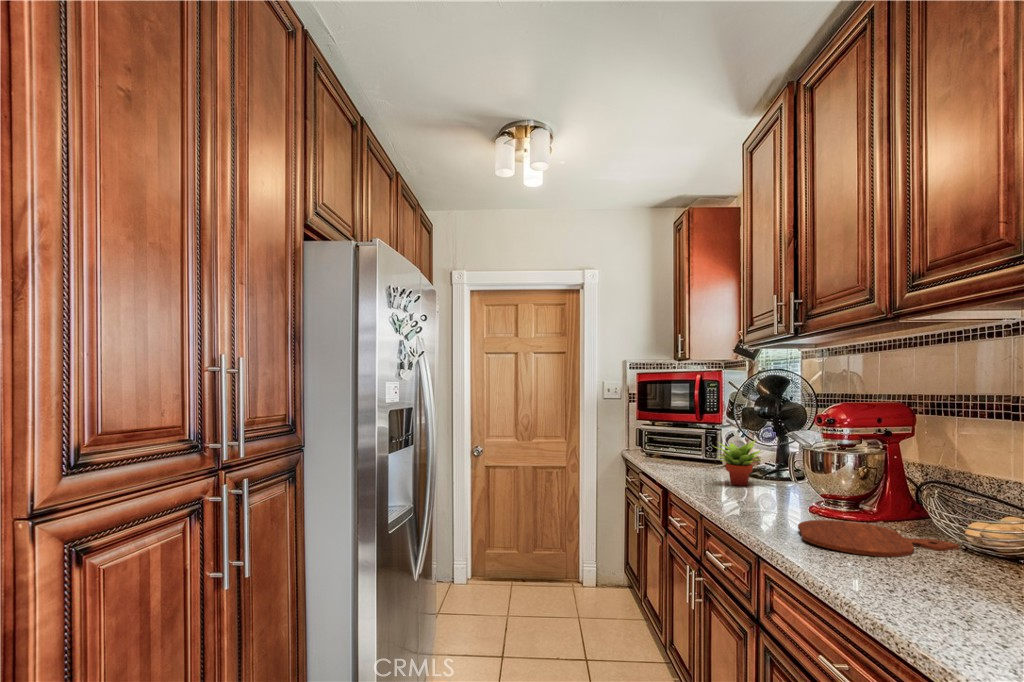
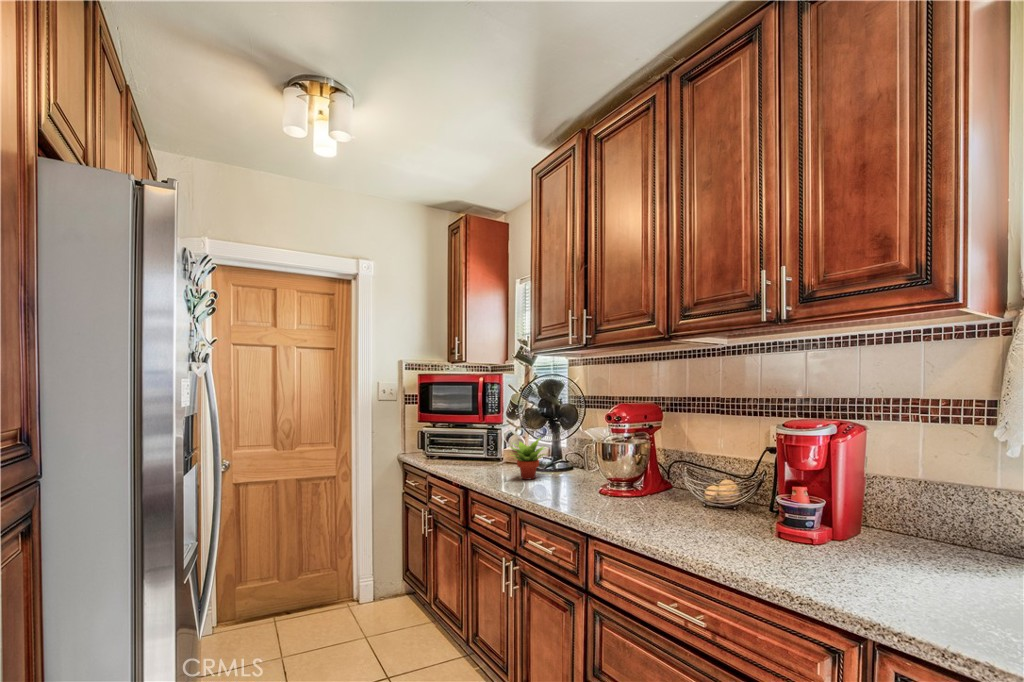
cutting board: present [798,520,959,557] -> none [602,500,706,525]

